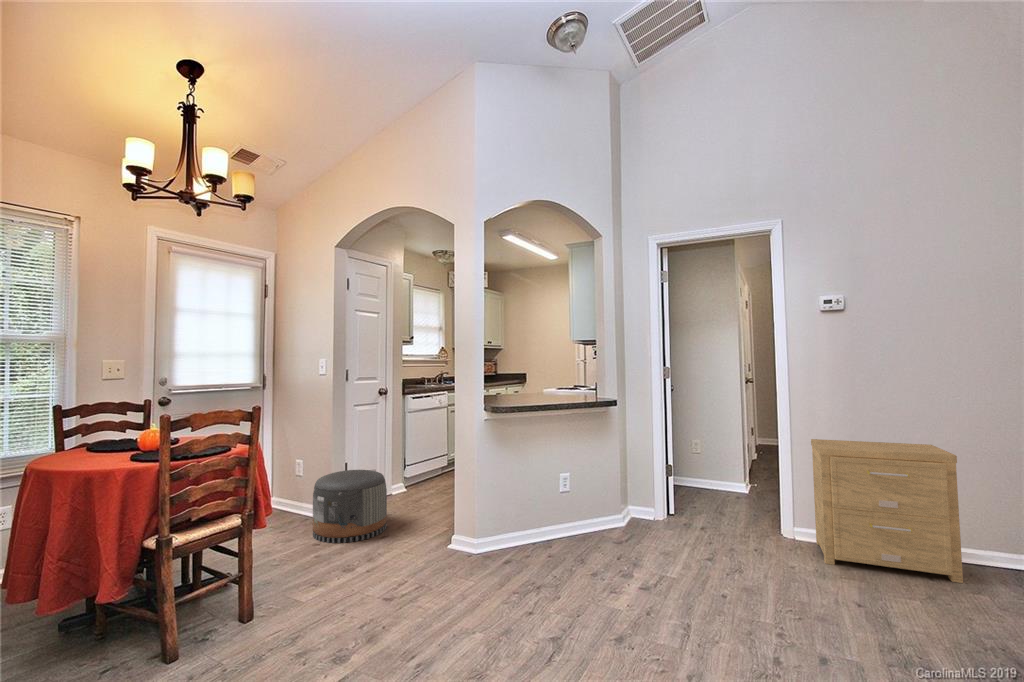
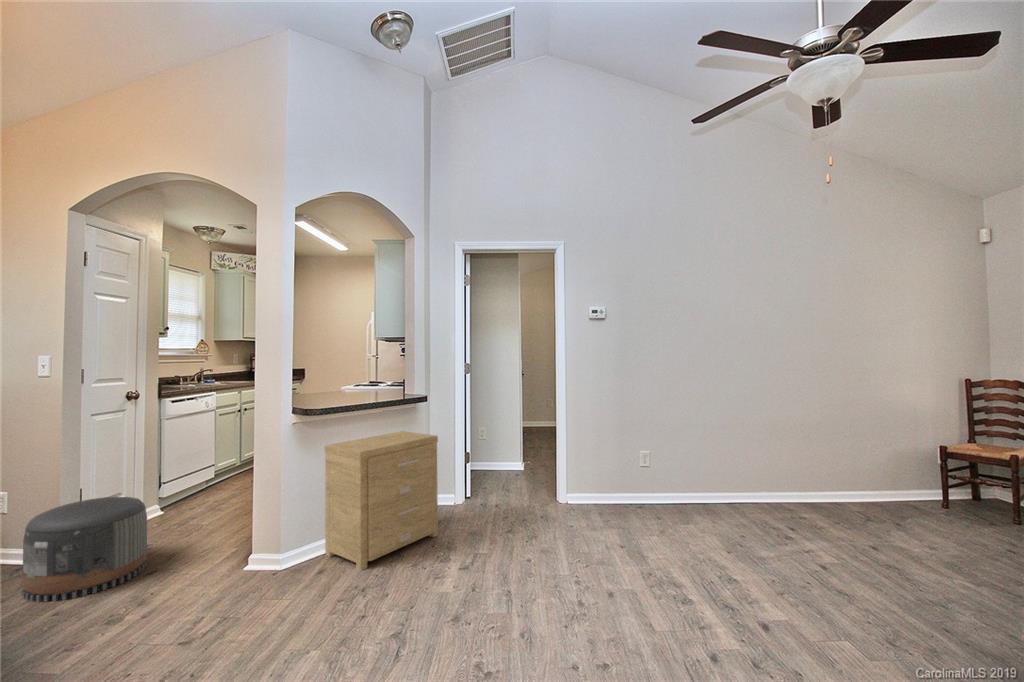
side table: present [811,439,963,583] -> present [324,431,438,570]

